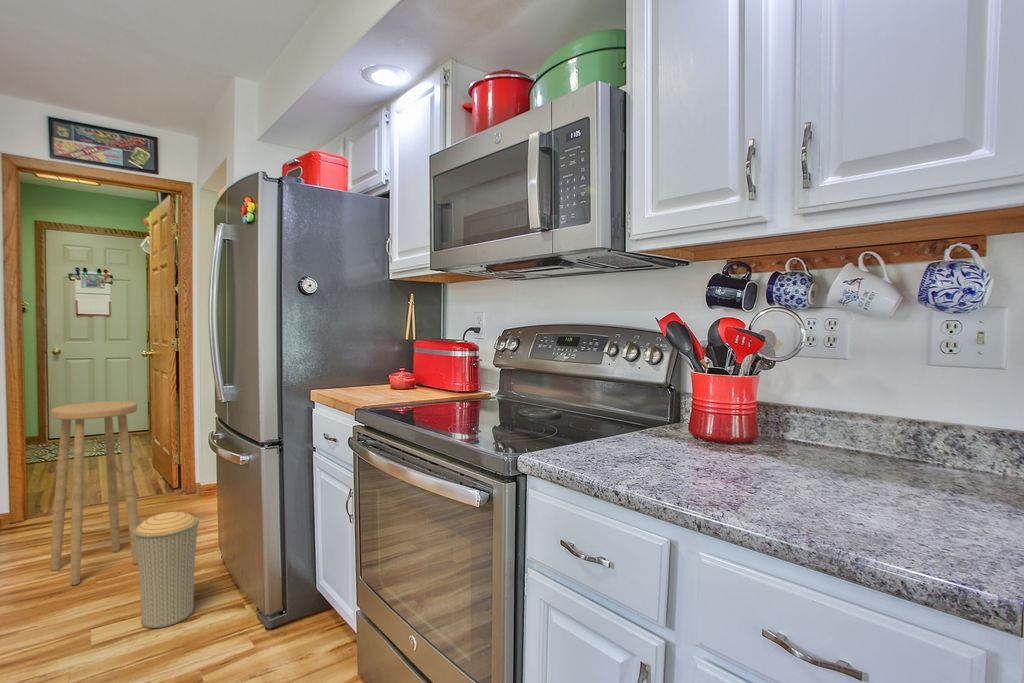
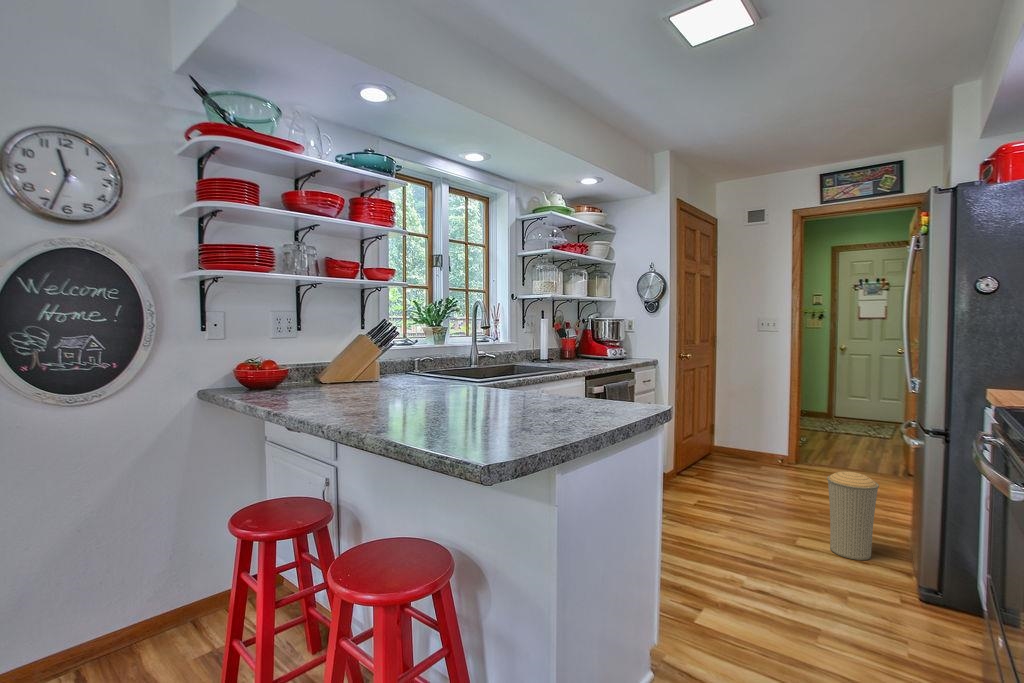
stool: present [51,401,139,585] -> none [795,382,856,514]

